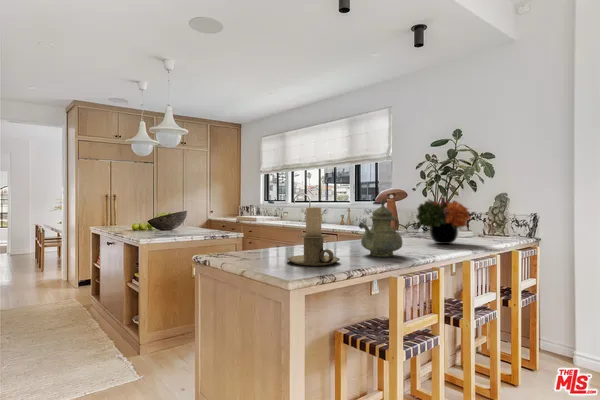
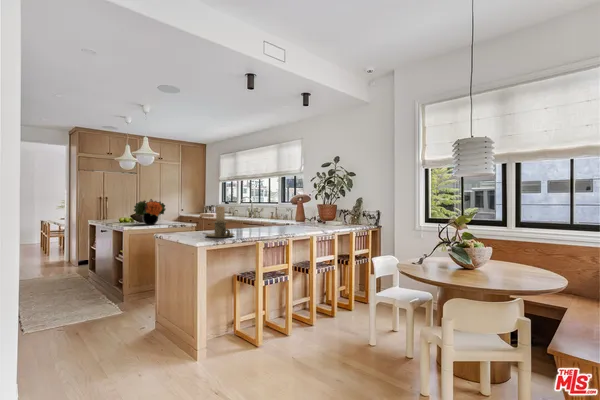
flower arrangement: present [416,197,471,244] -> present [134,199,166,224]
teapot: present [359,198,402,257] -> none [249,201,276,234]

